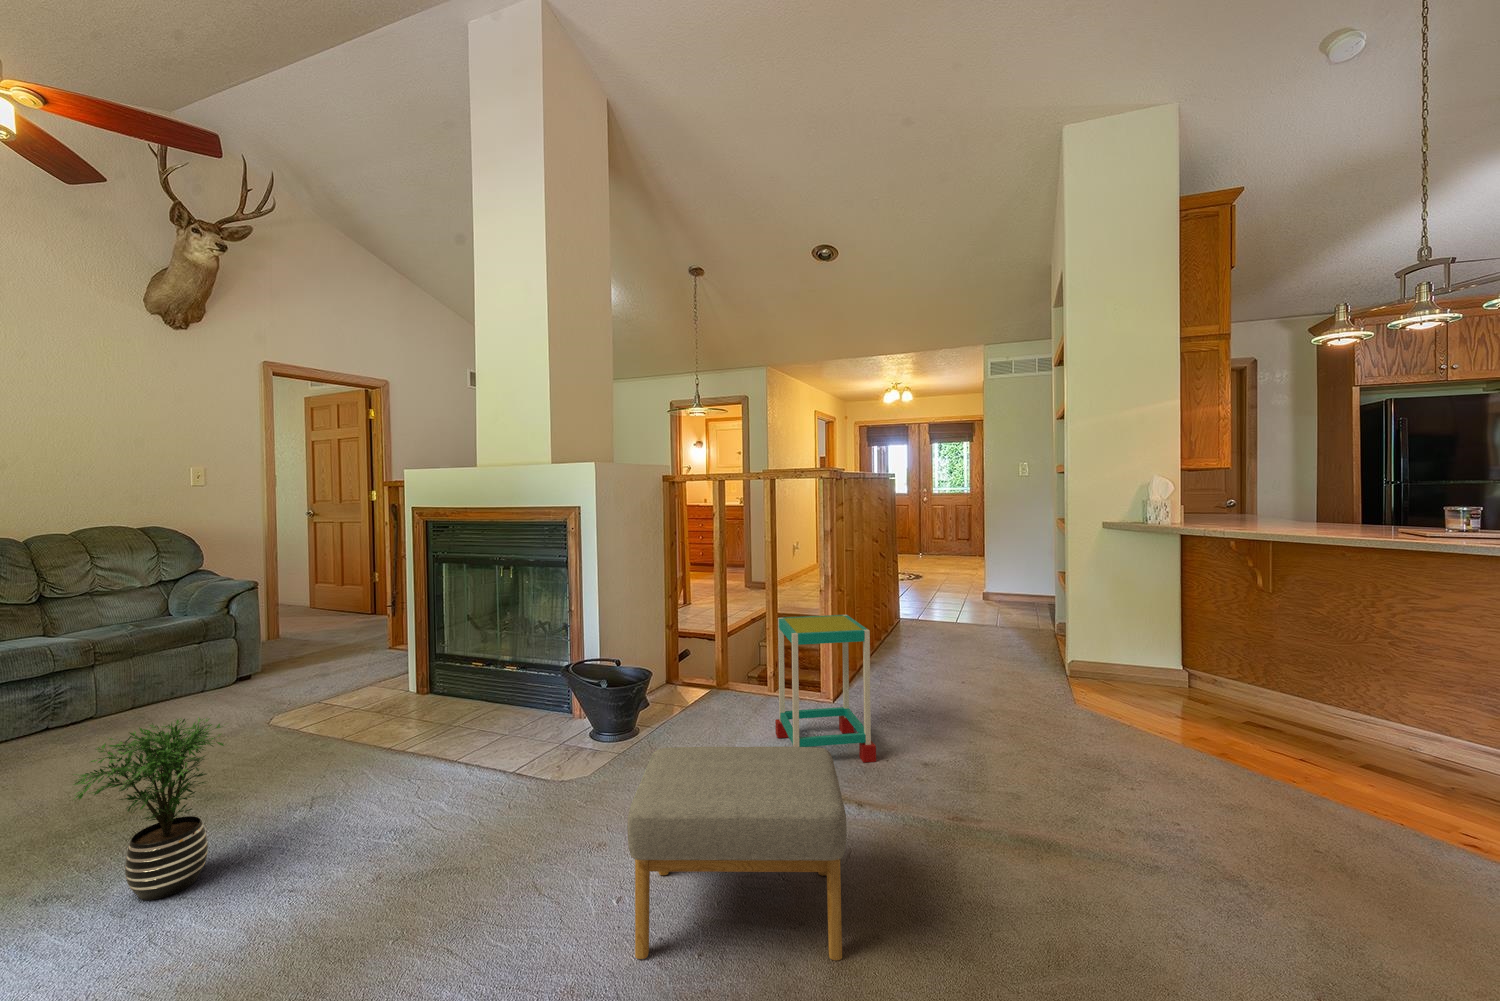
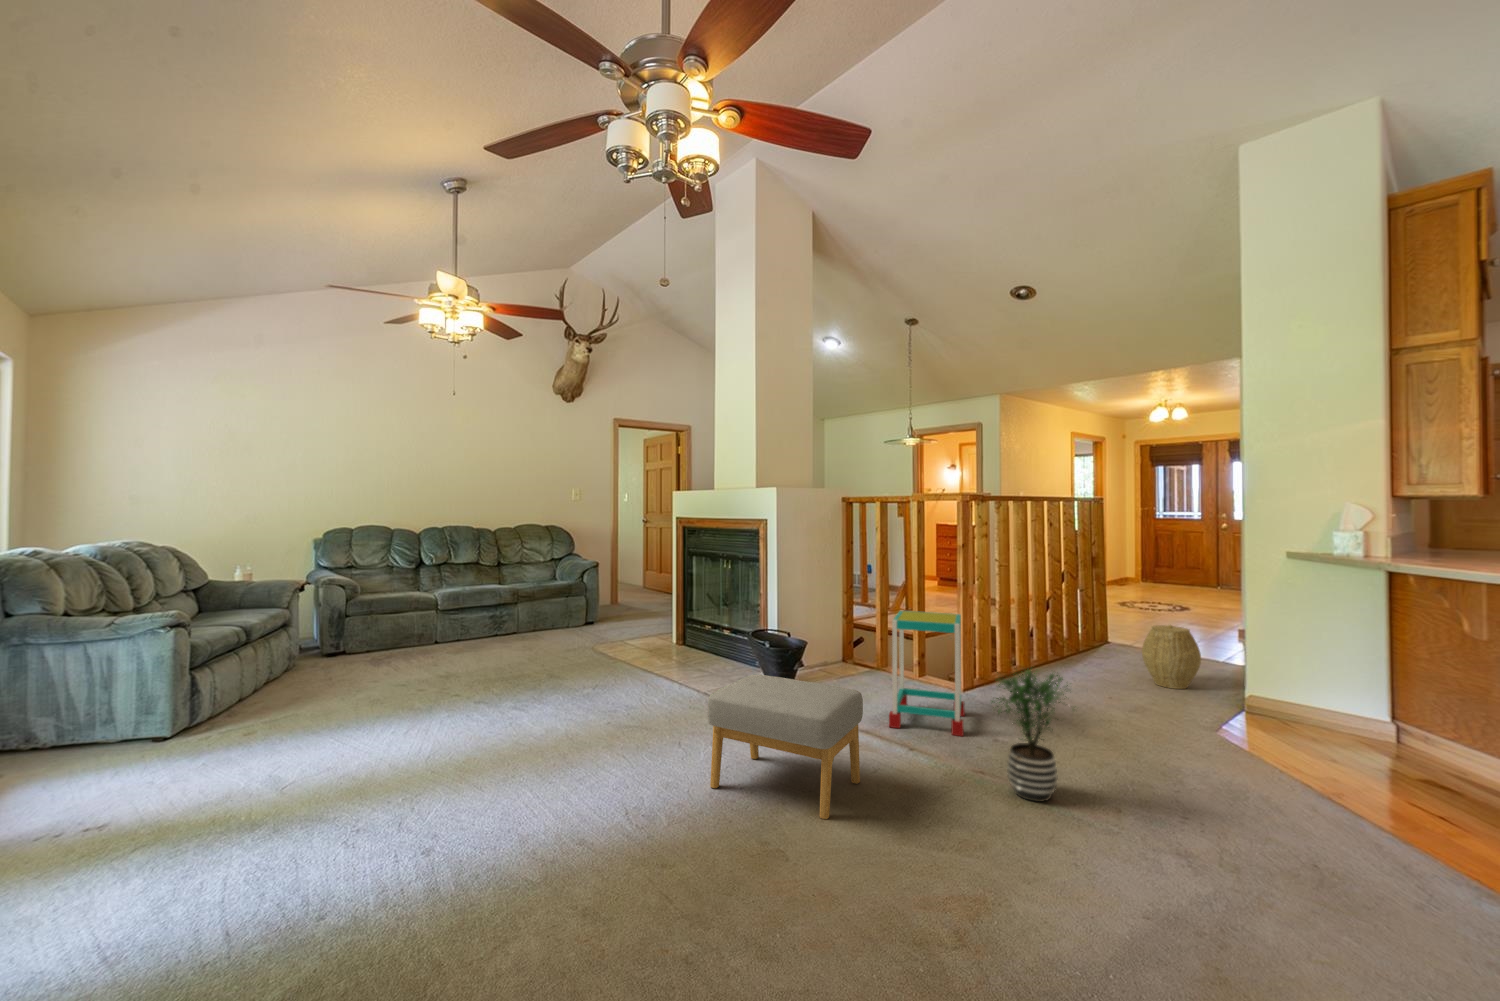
woven basket: none [958,598,1007,659] -> present [1142,625,1201,689]
potted plant: present [73,717,224,900] -> present [992,668,1068,802]

